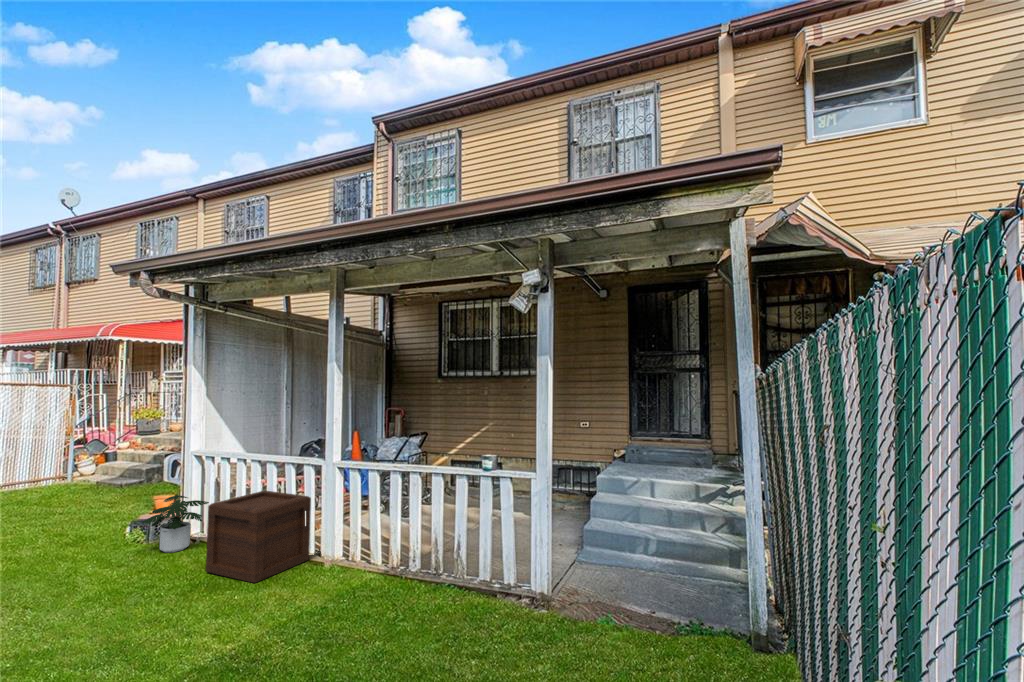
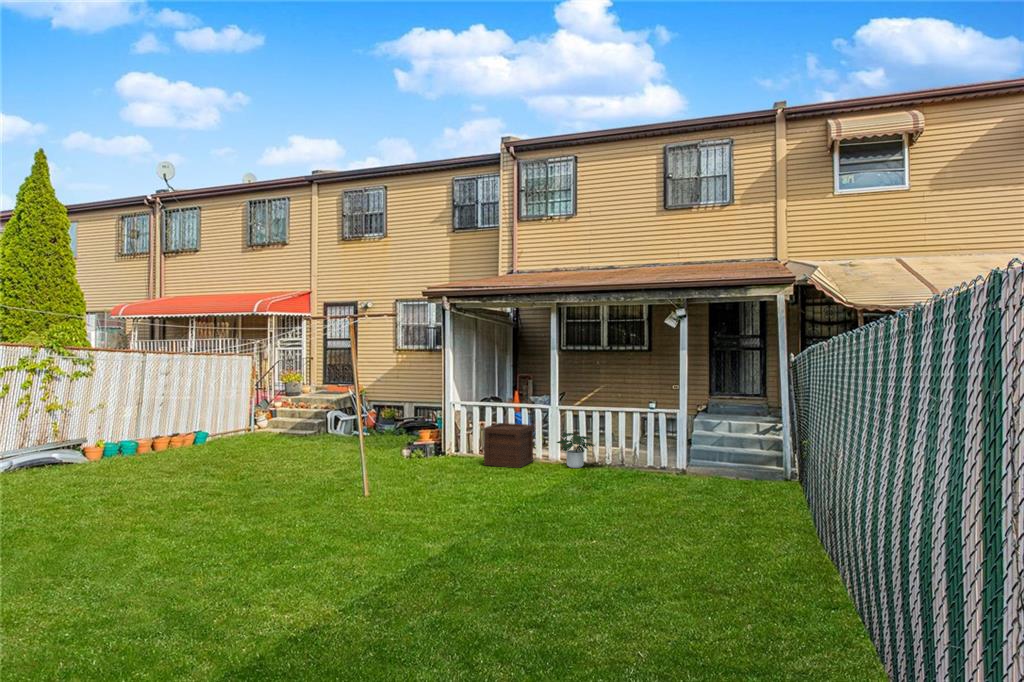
potted plant: present [142,495,209,553] -> present [557,433,595,468]

